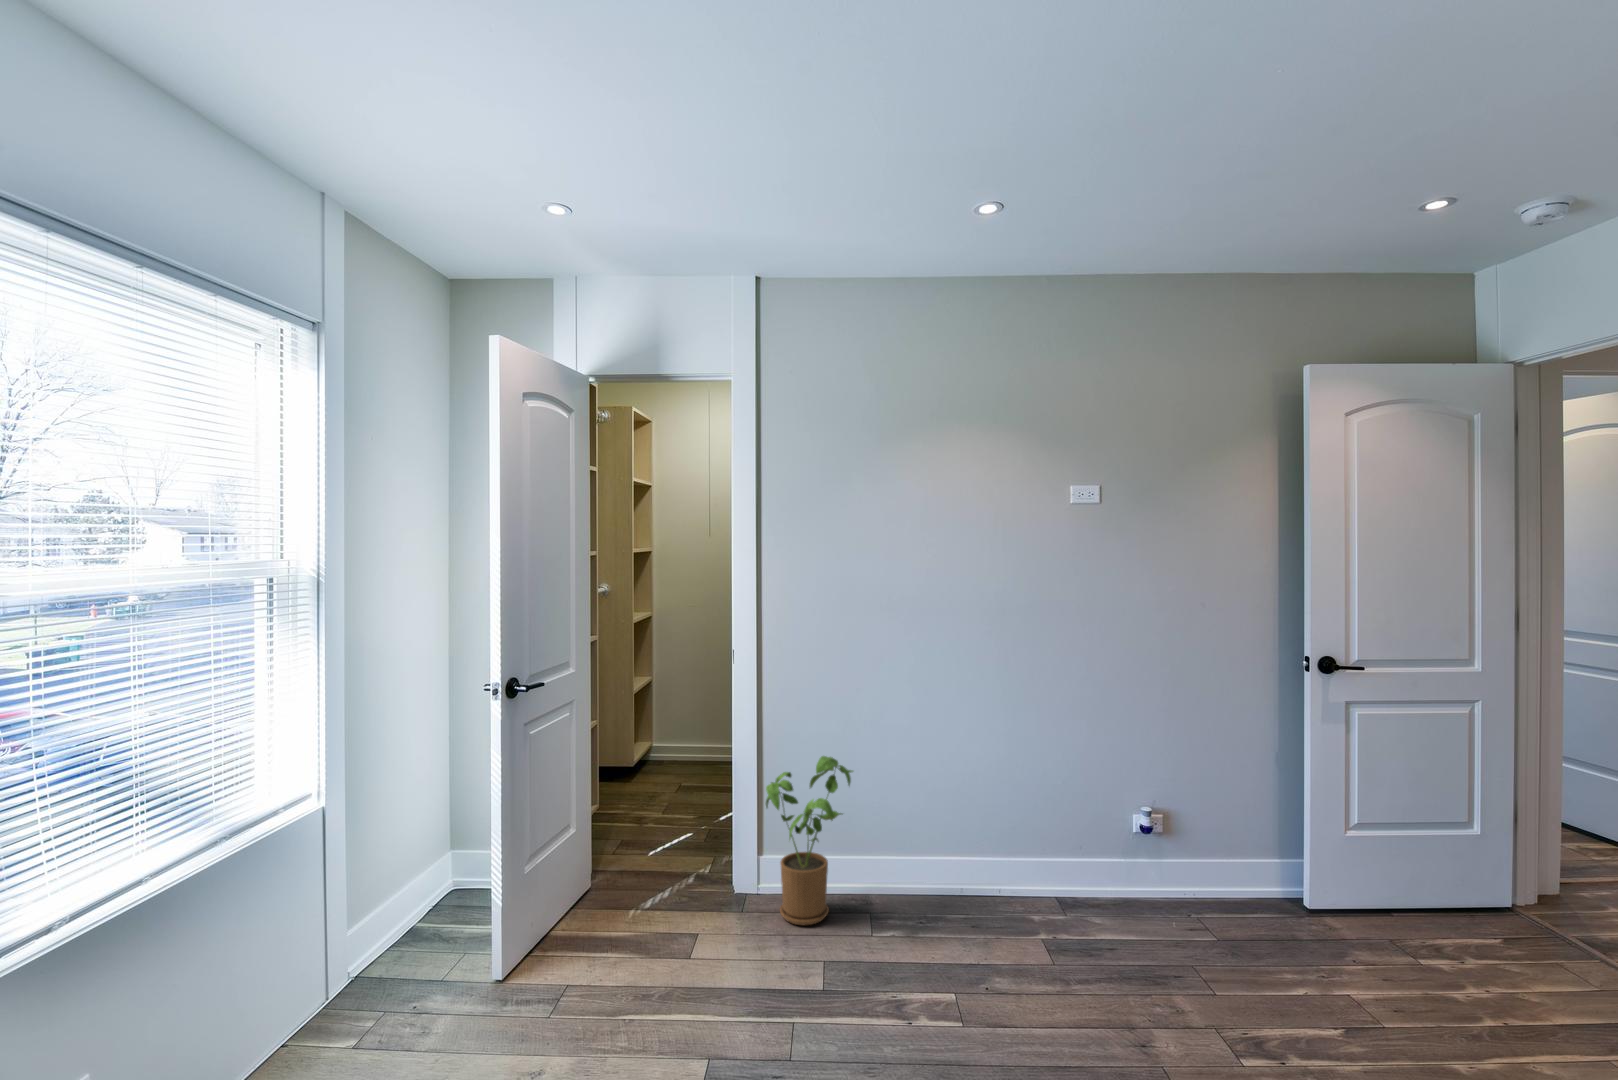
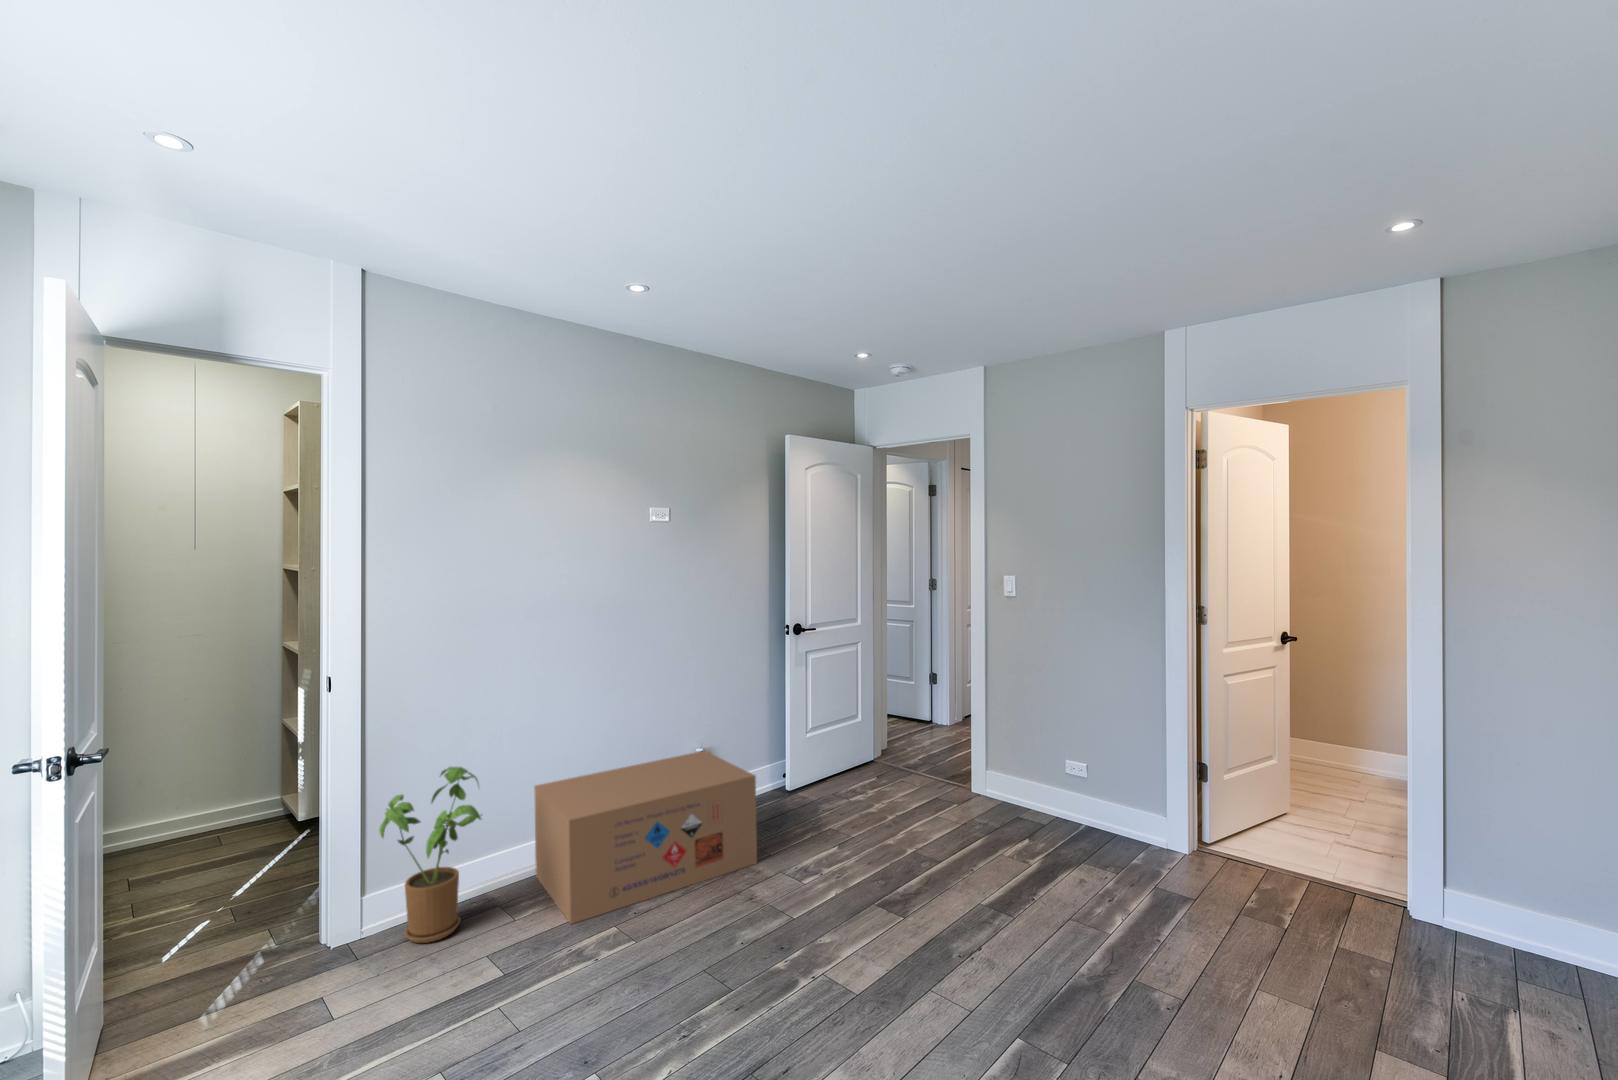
cardboard box: none [915,798,1184,996] -> present [534,751,757,924]

